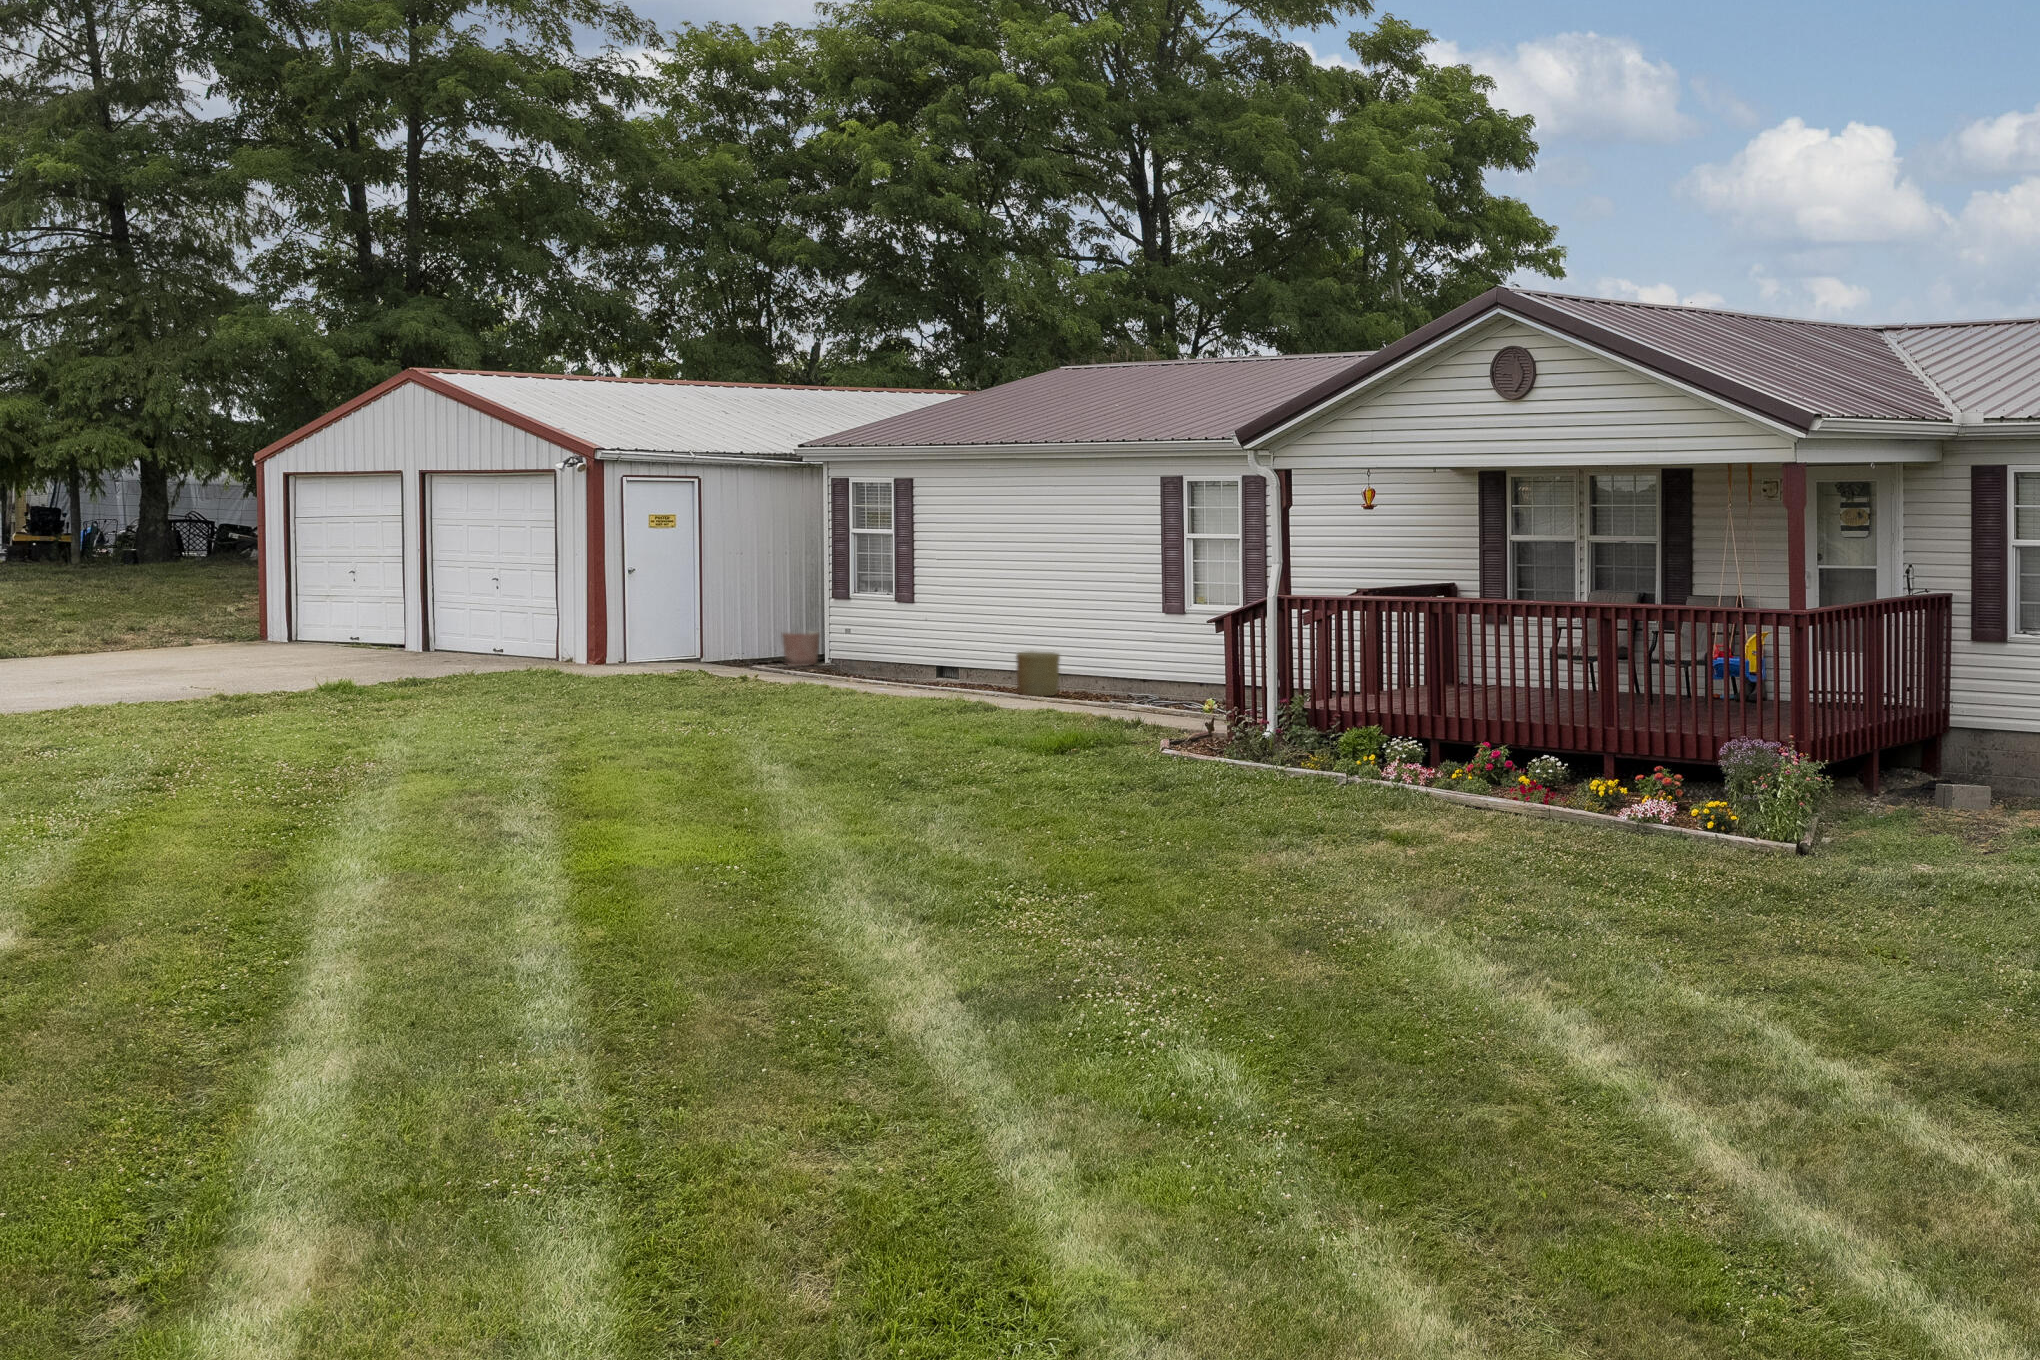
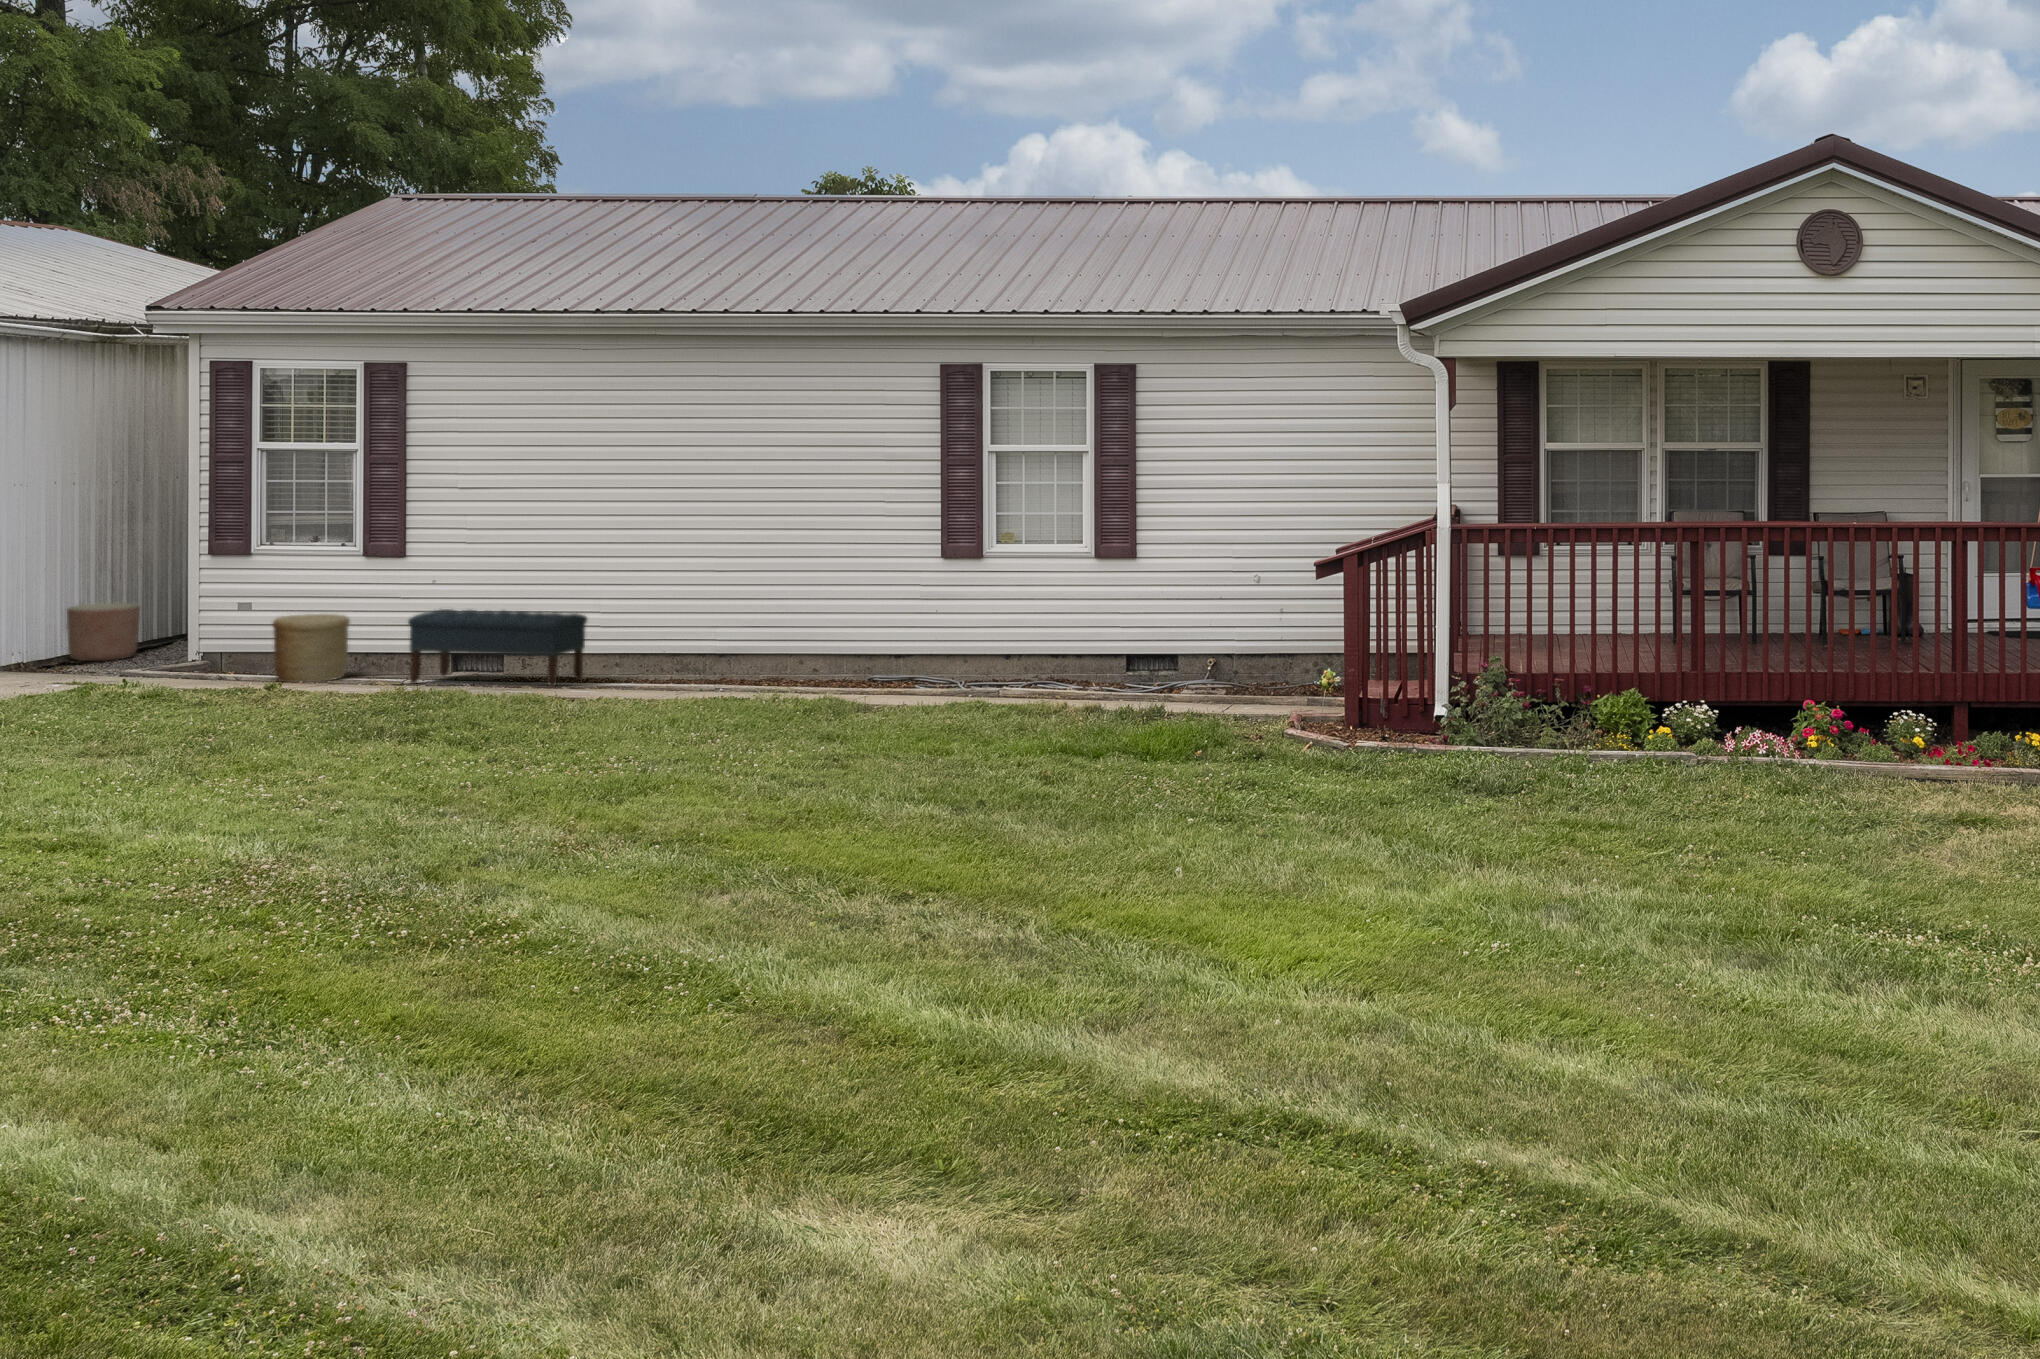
bench: none [894,637,988,690] -> present [408,609,587,687]
woven basket: present [1016,651,1060,696] -> present [273,614,350,682]

